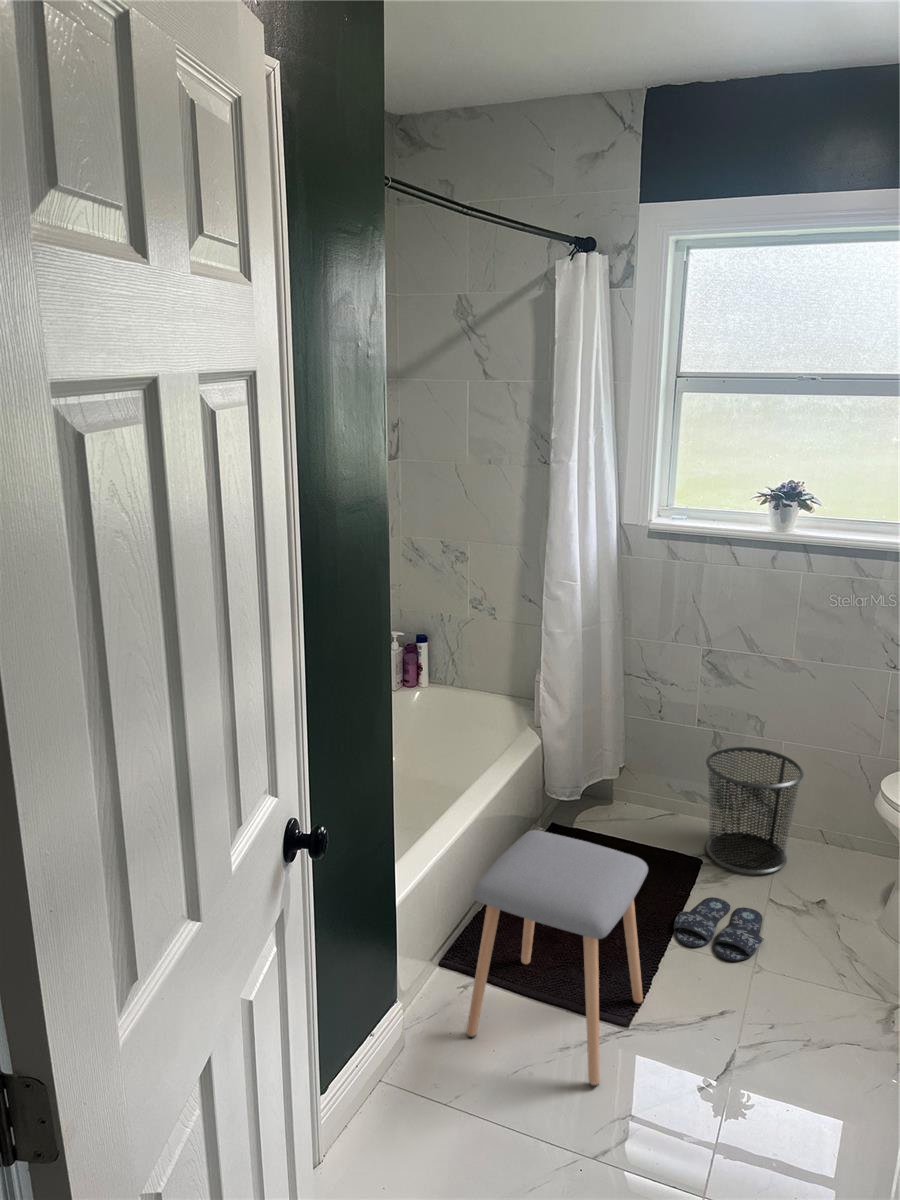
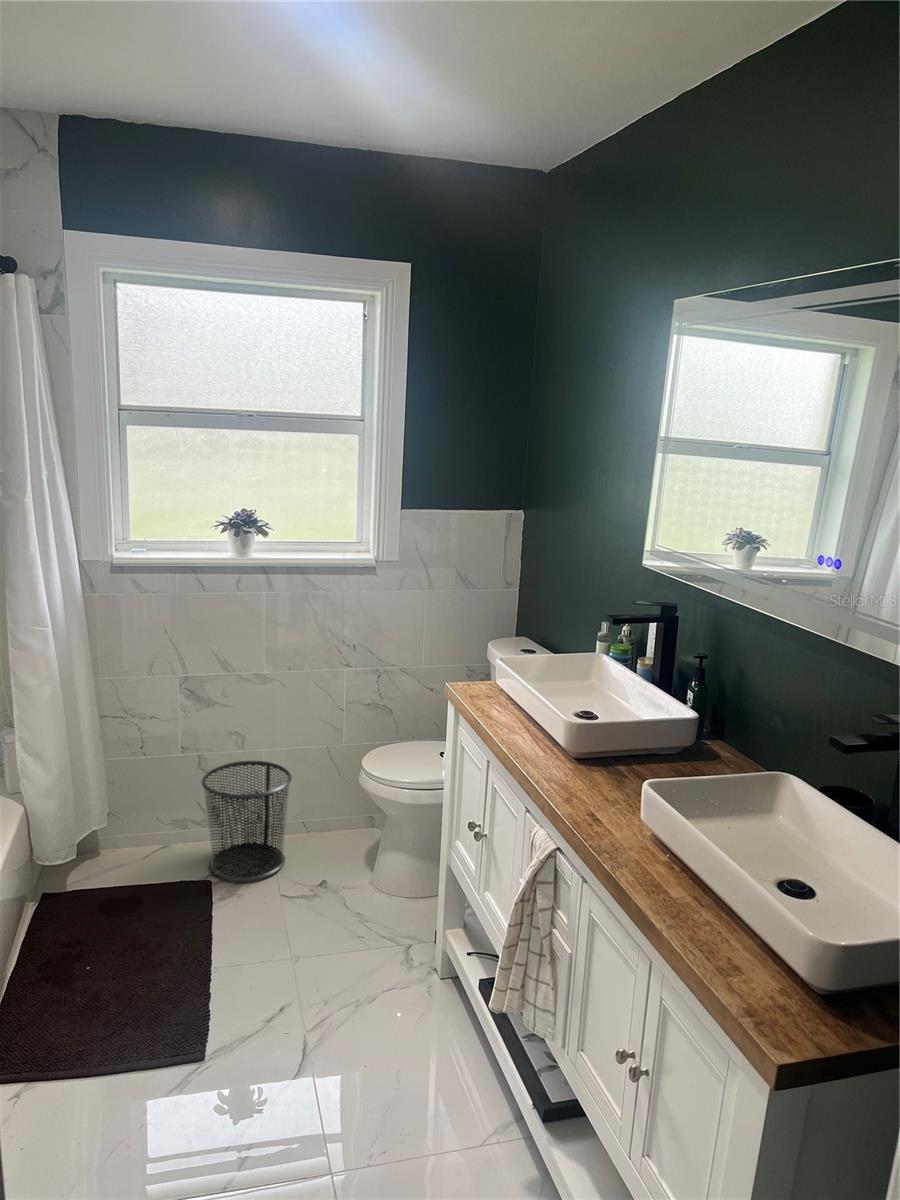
stool: present [467,830,648,1087] -> none [33,891,209,1147]
slippers: present [674,897,764,961] -> none [210,910,293,964]

